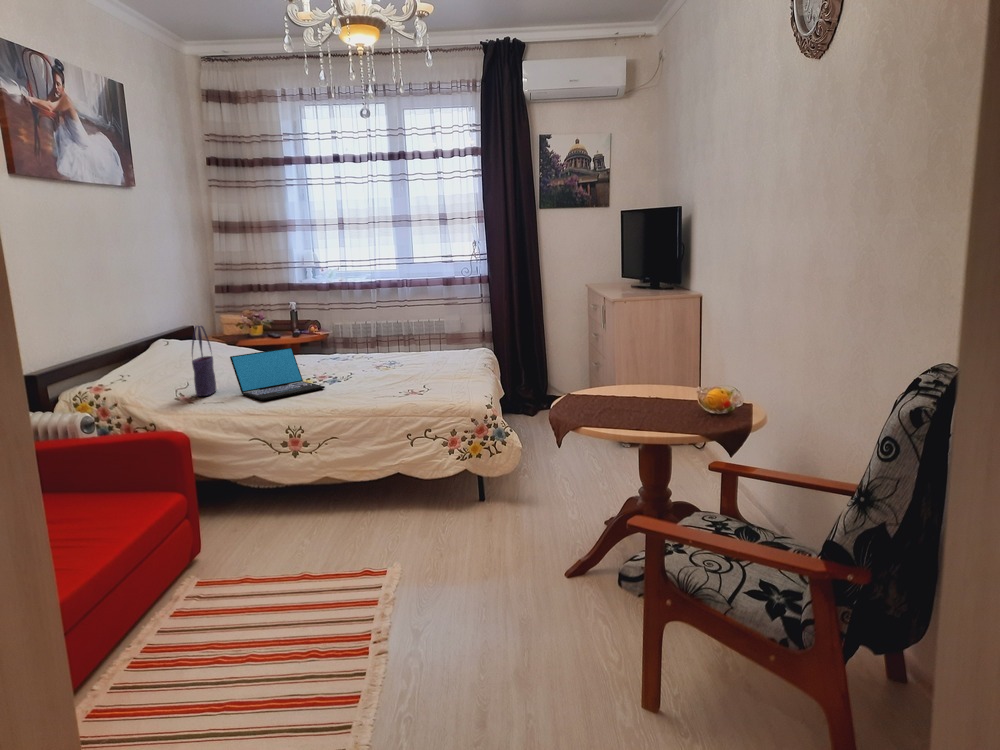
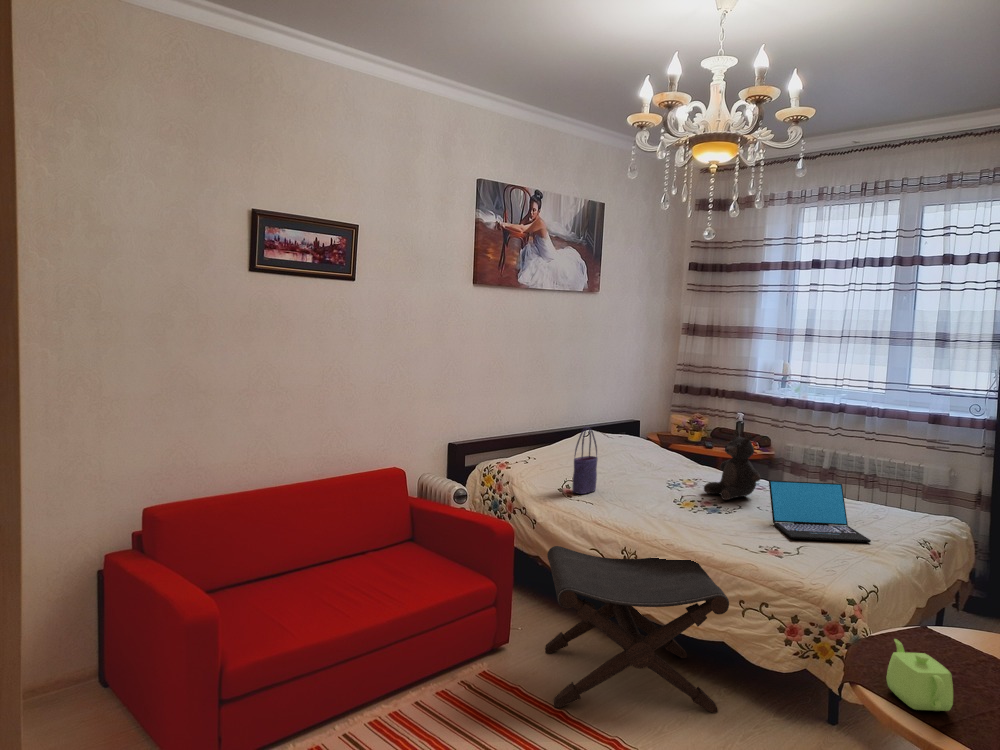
teddy bear: none [312,309,361,371] -> present [704,430,760,500]
laptop: present [230,348,325,400] -> present [769,480,871,542]
teapot: none [584,390,628,423] -> present [886,639,953,711]
footstool: none [226,413,415,575] -> present [545,546,729,713]

